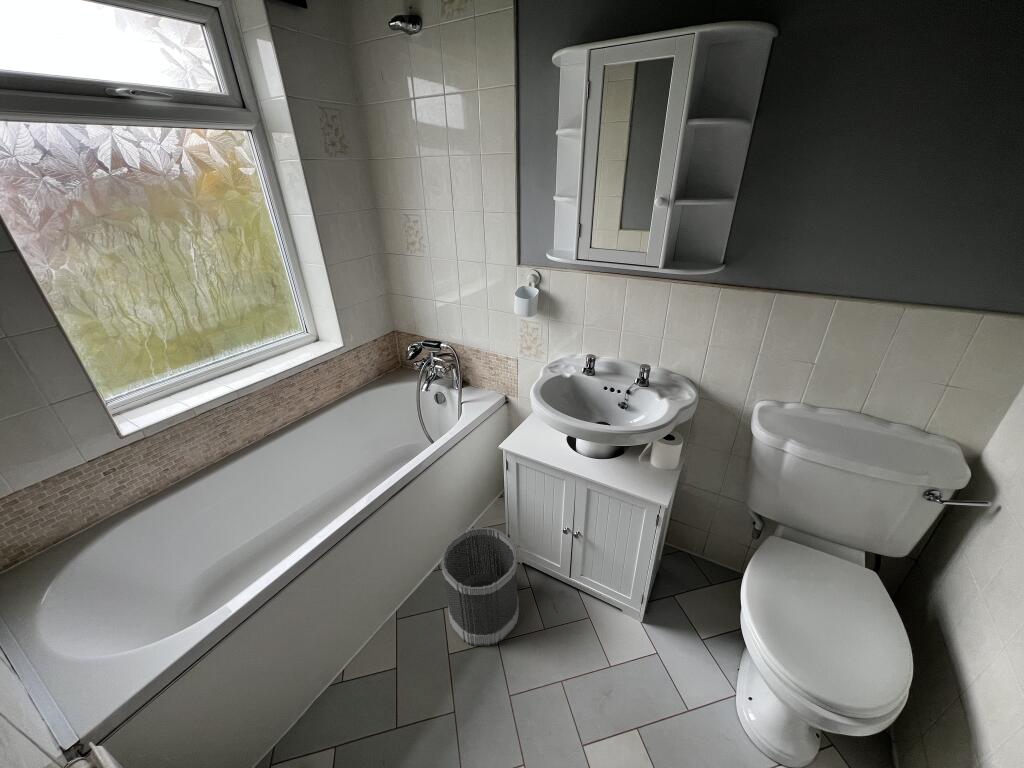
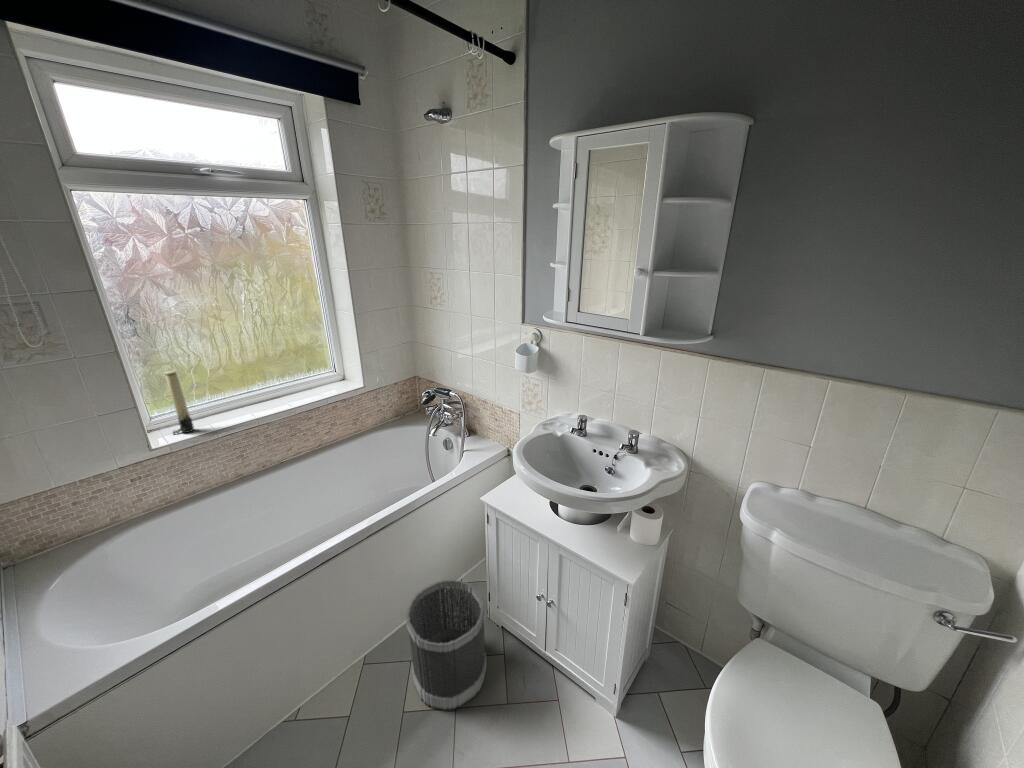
candle: none [118,344,164,417] -> present [165,371,194,434]

